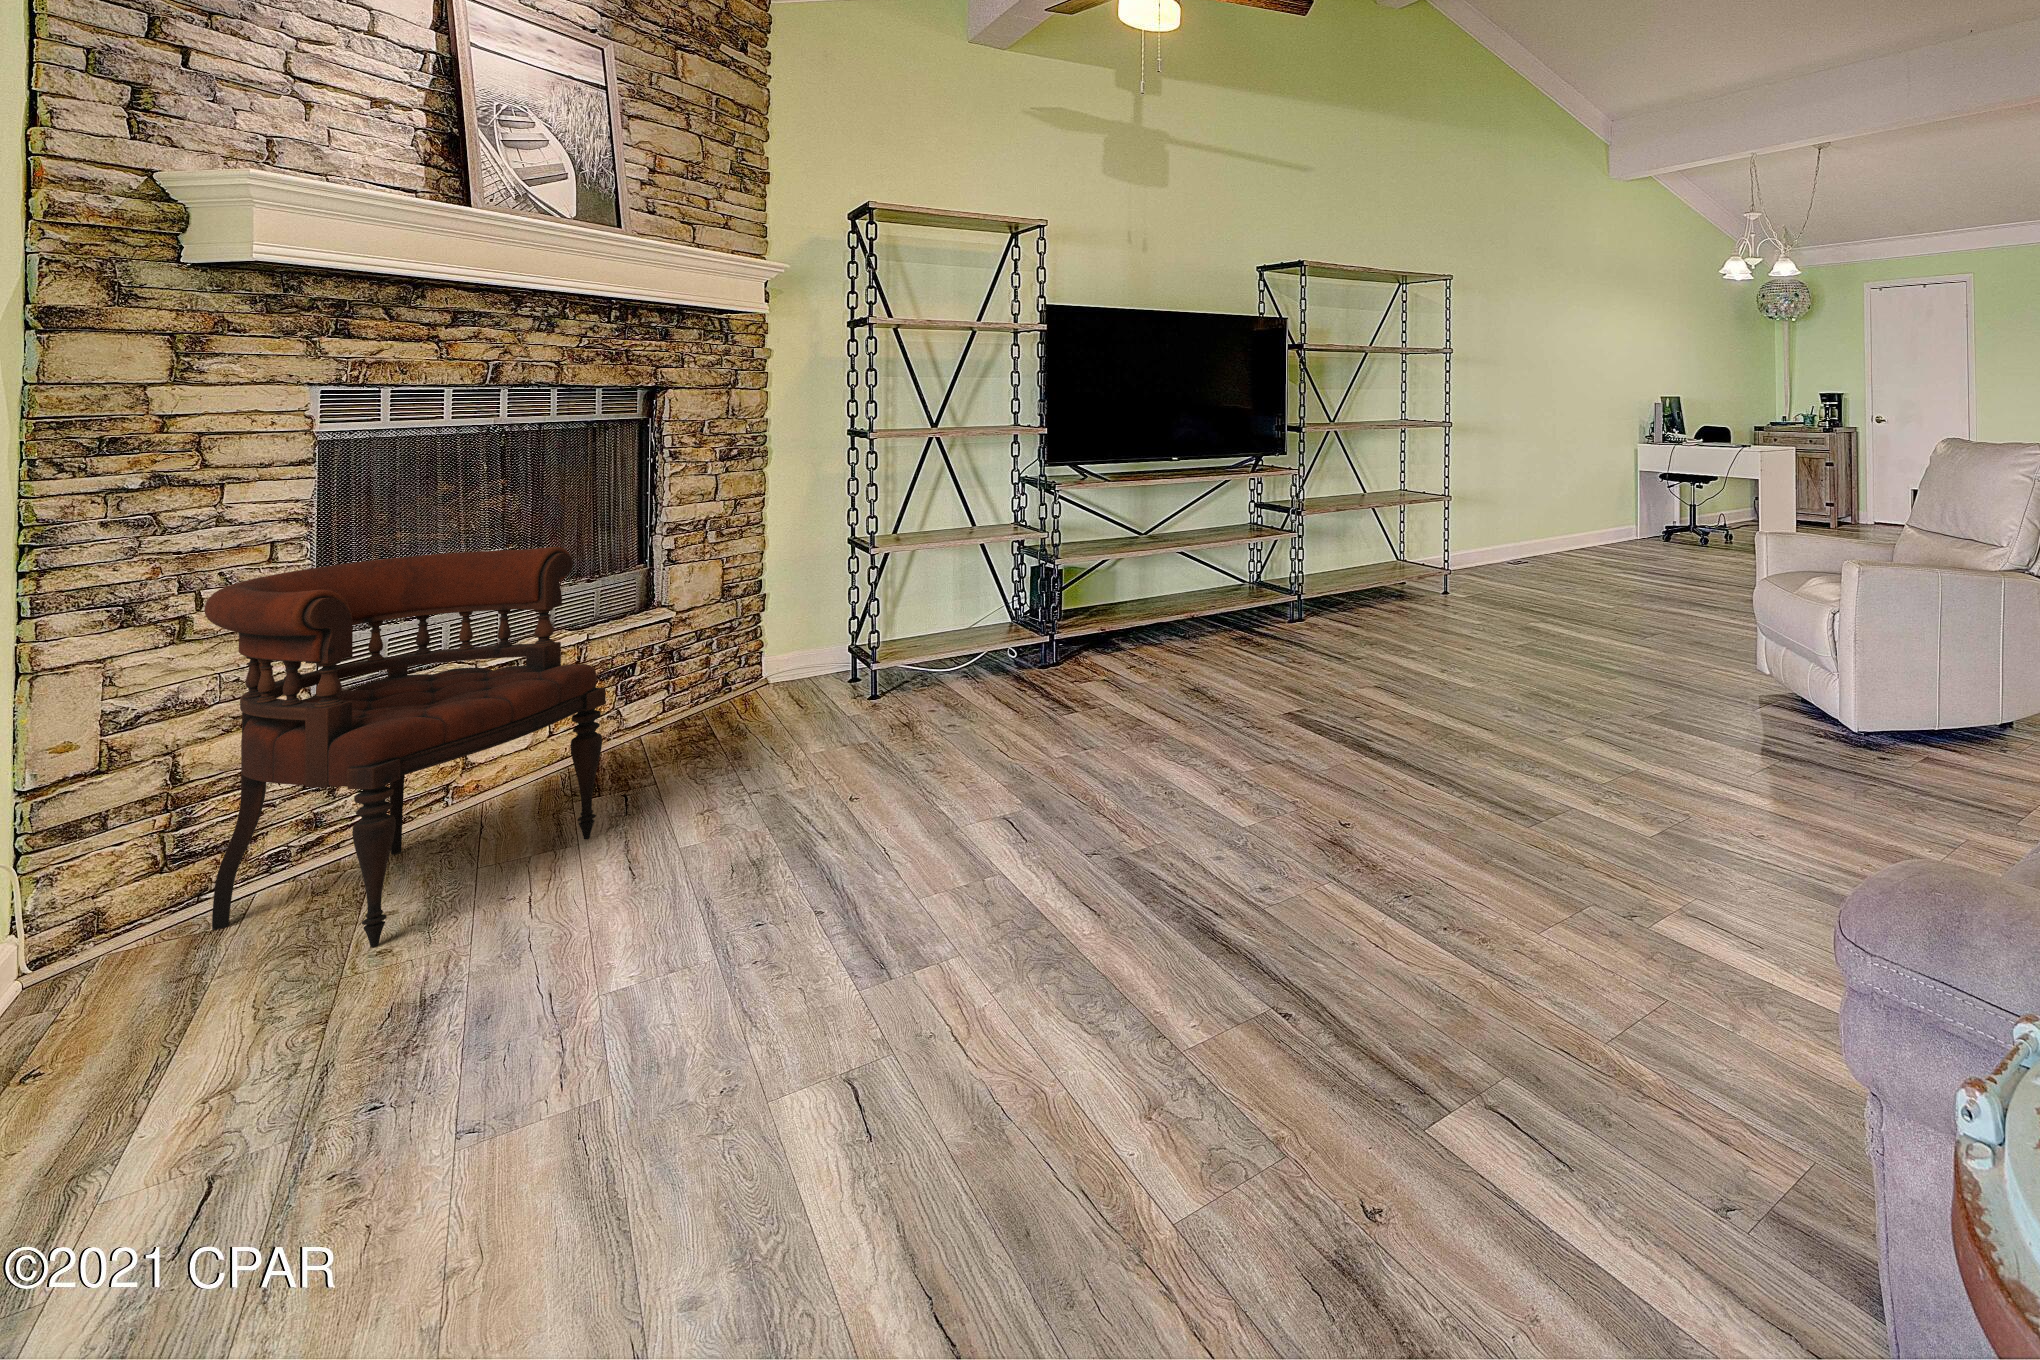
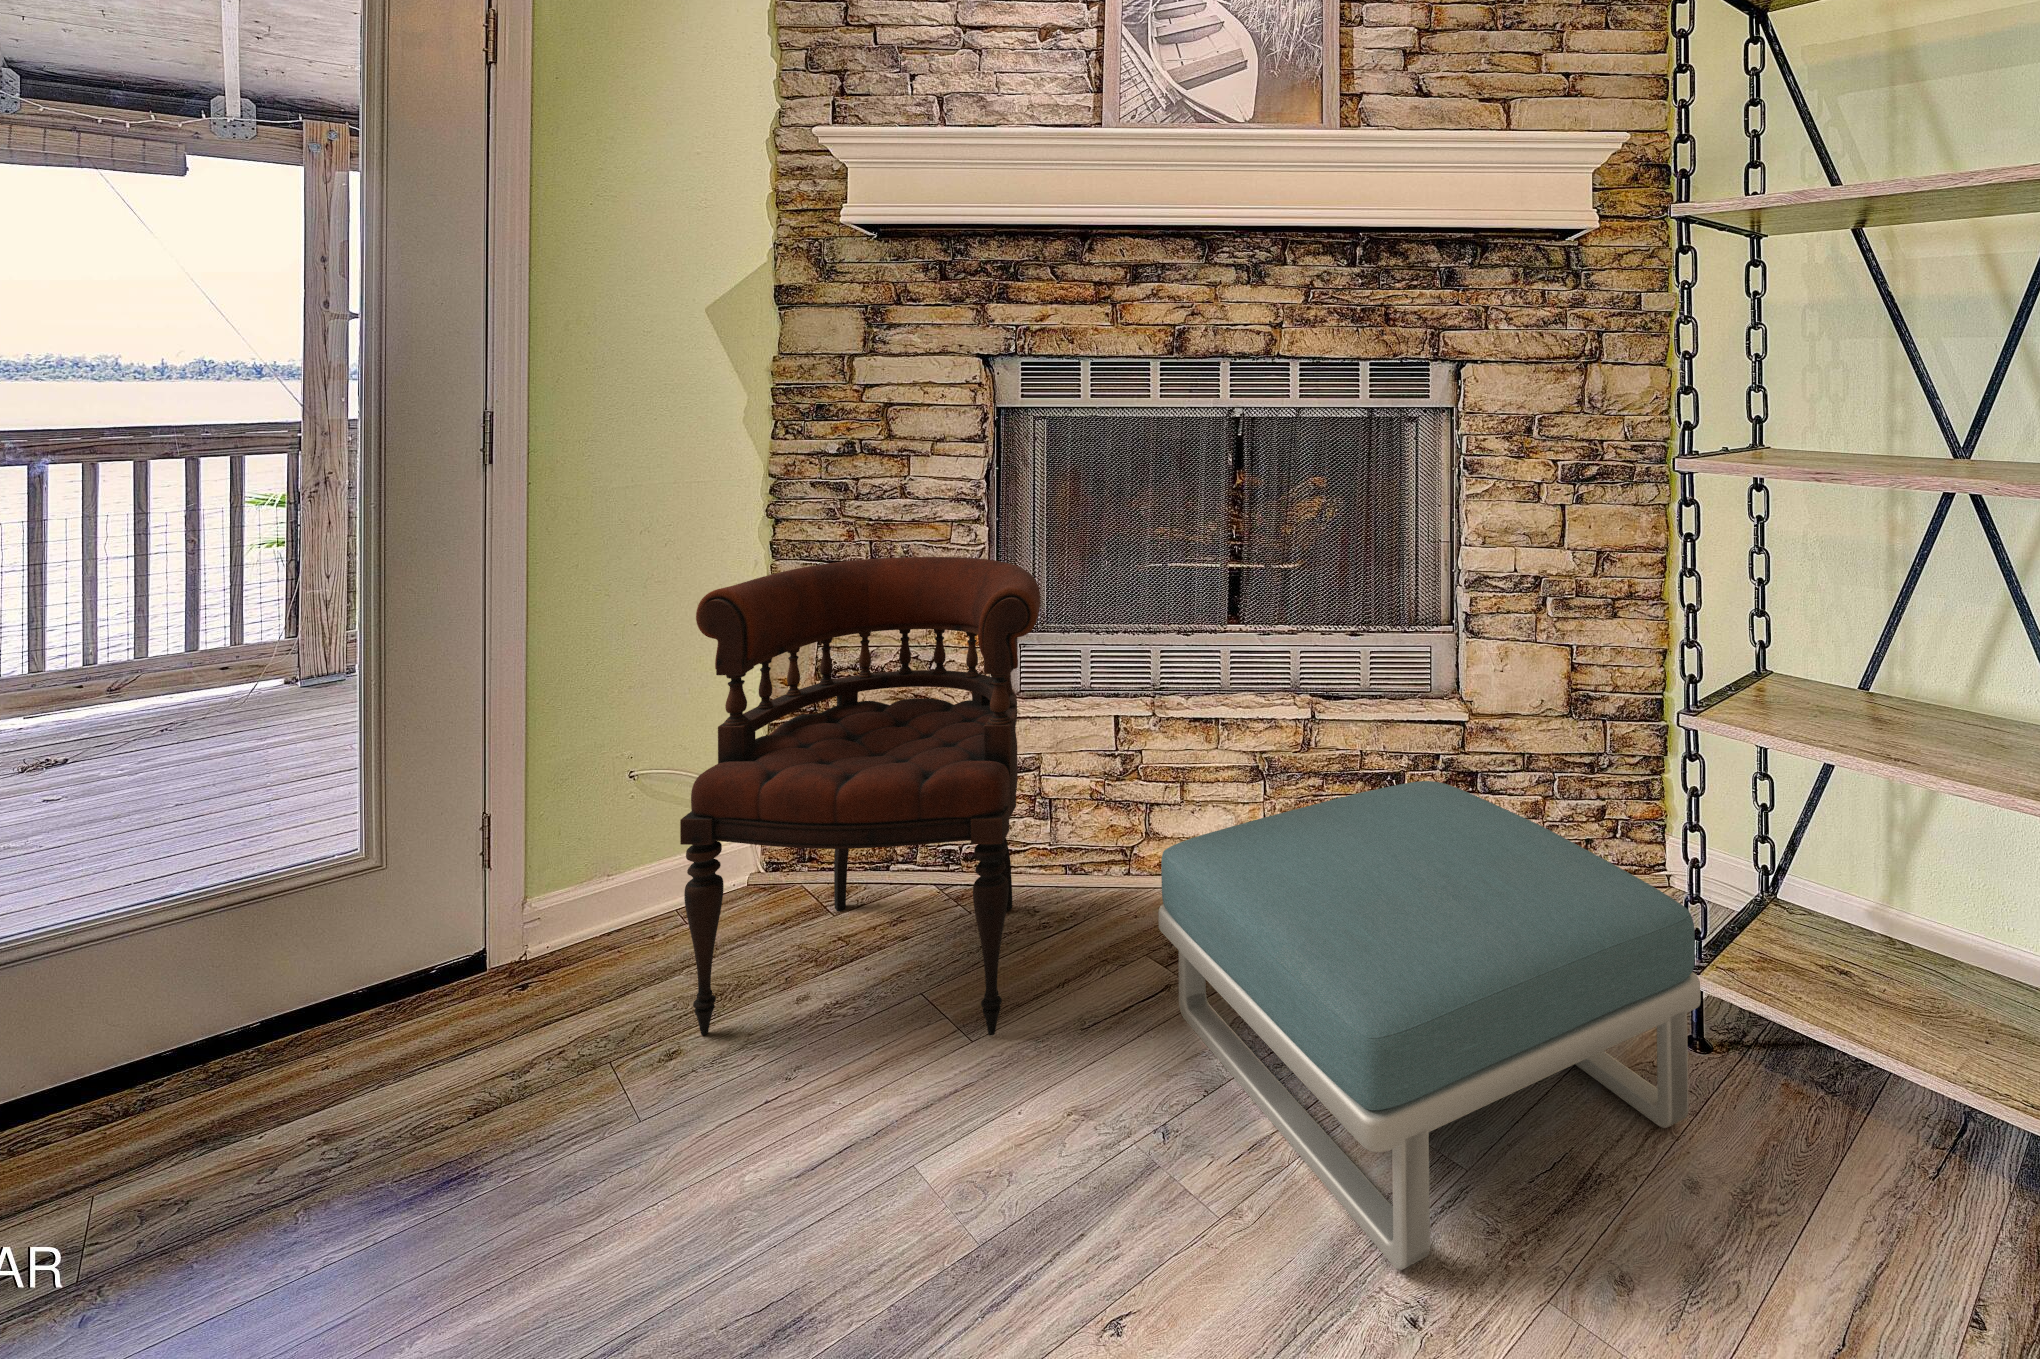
footstool: none [655,618,912,793] -> present [1159,781,1701,1270]

